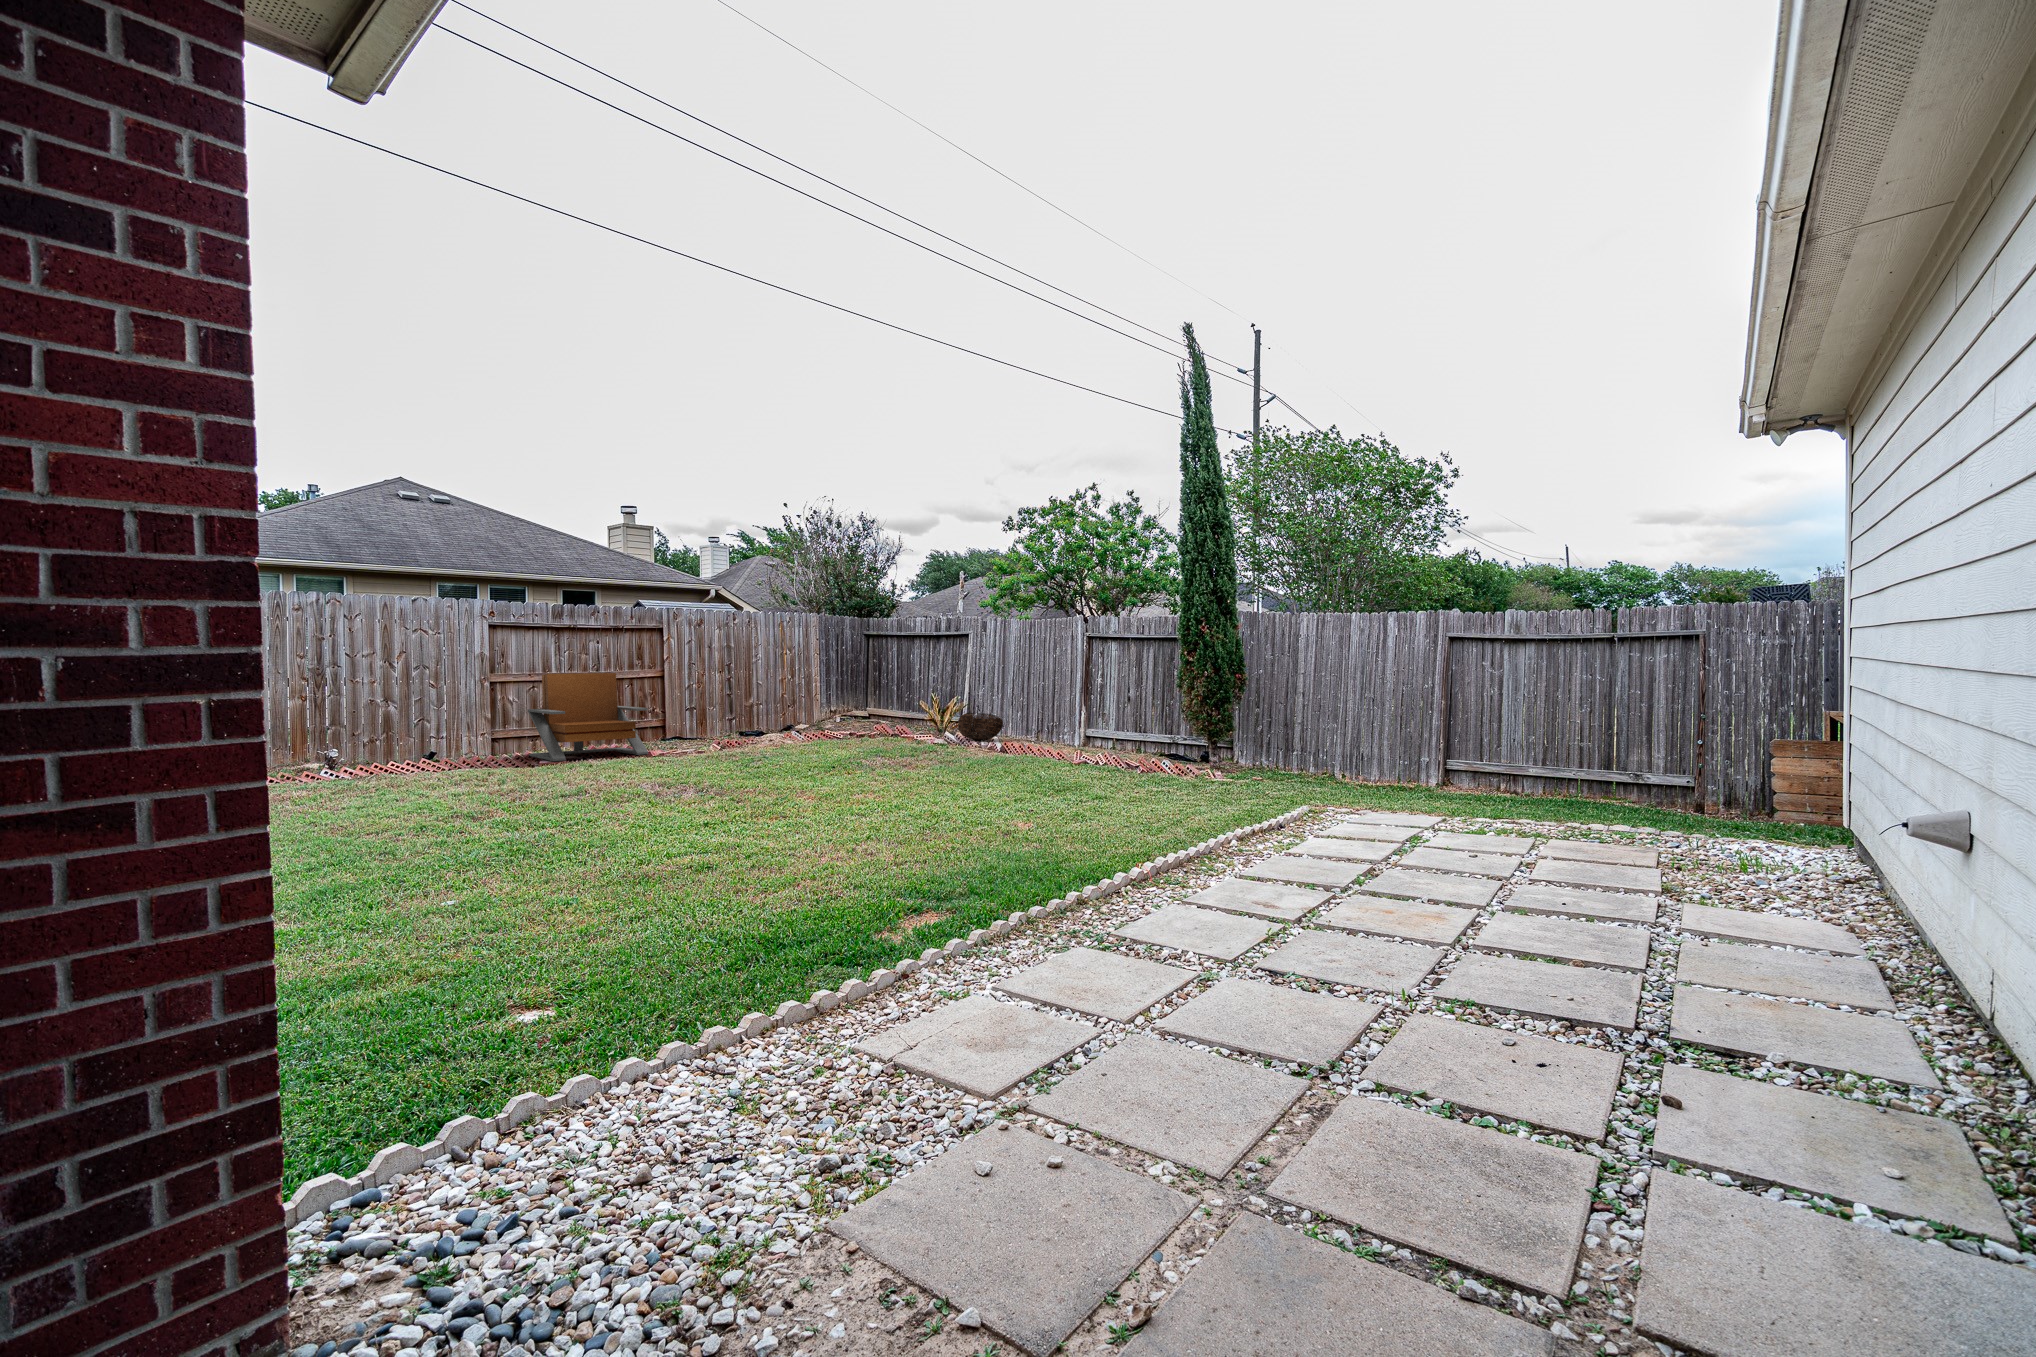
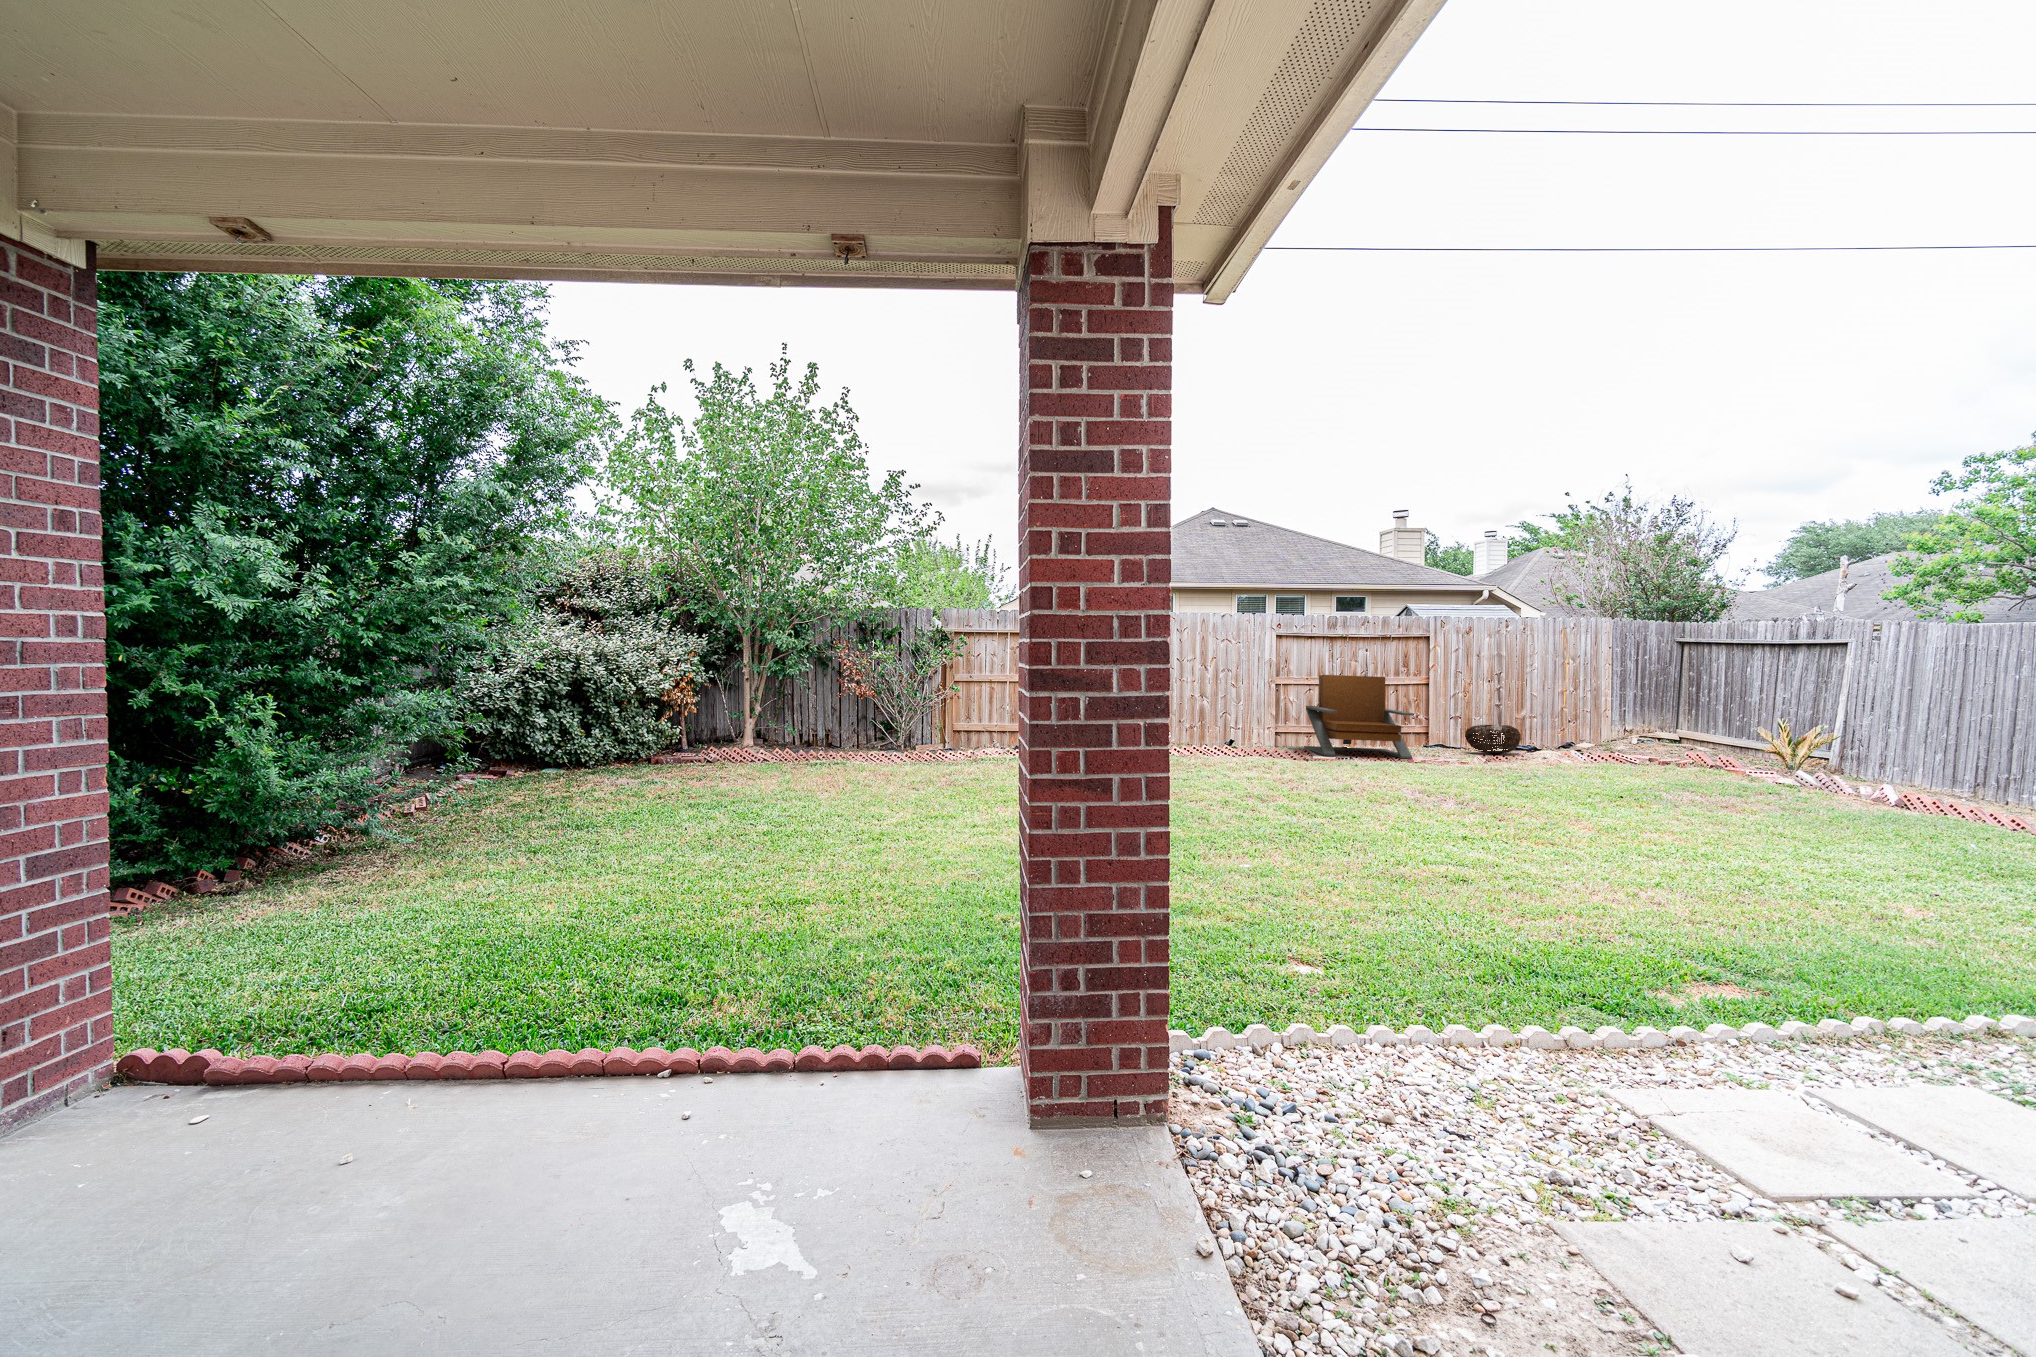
basket: present [958,713,1003,741] -> present [1465,725,1521,754]

